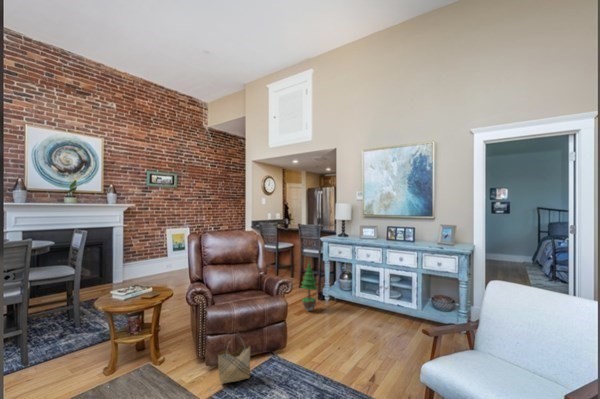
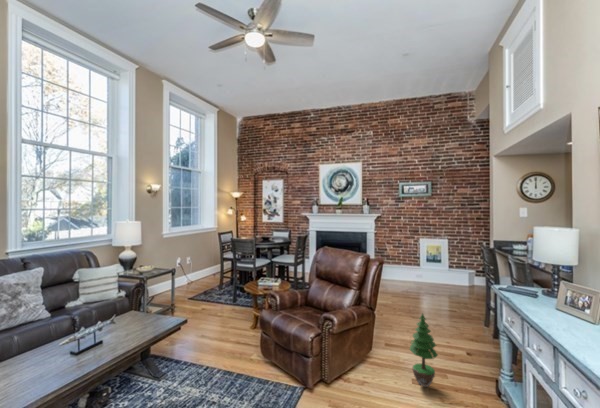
woven basket: present [218,337,251,384] -> none [246,334,266,380]

